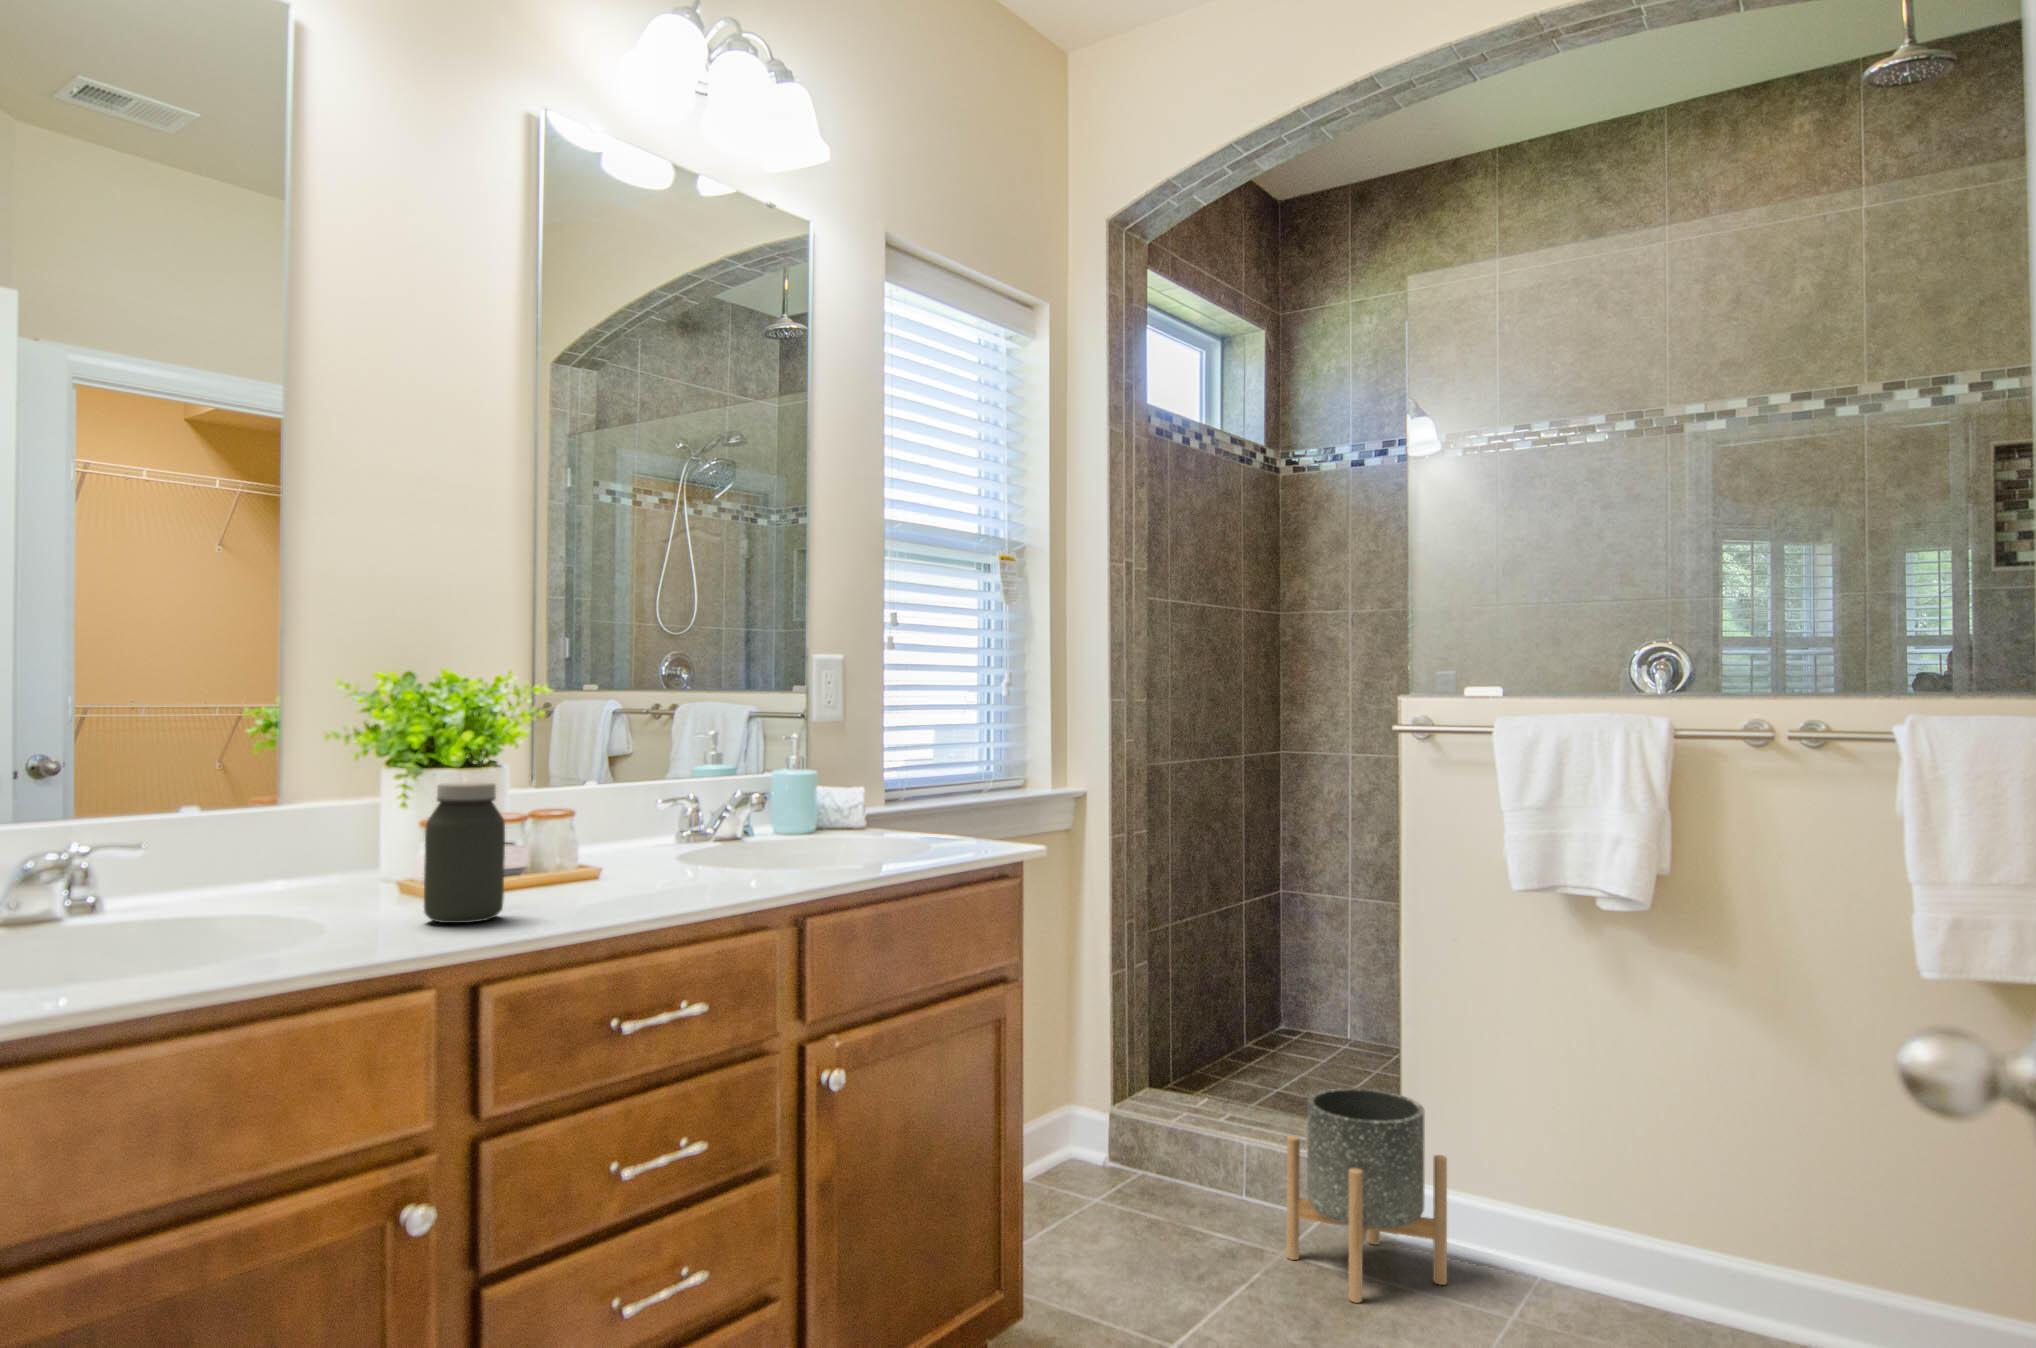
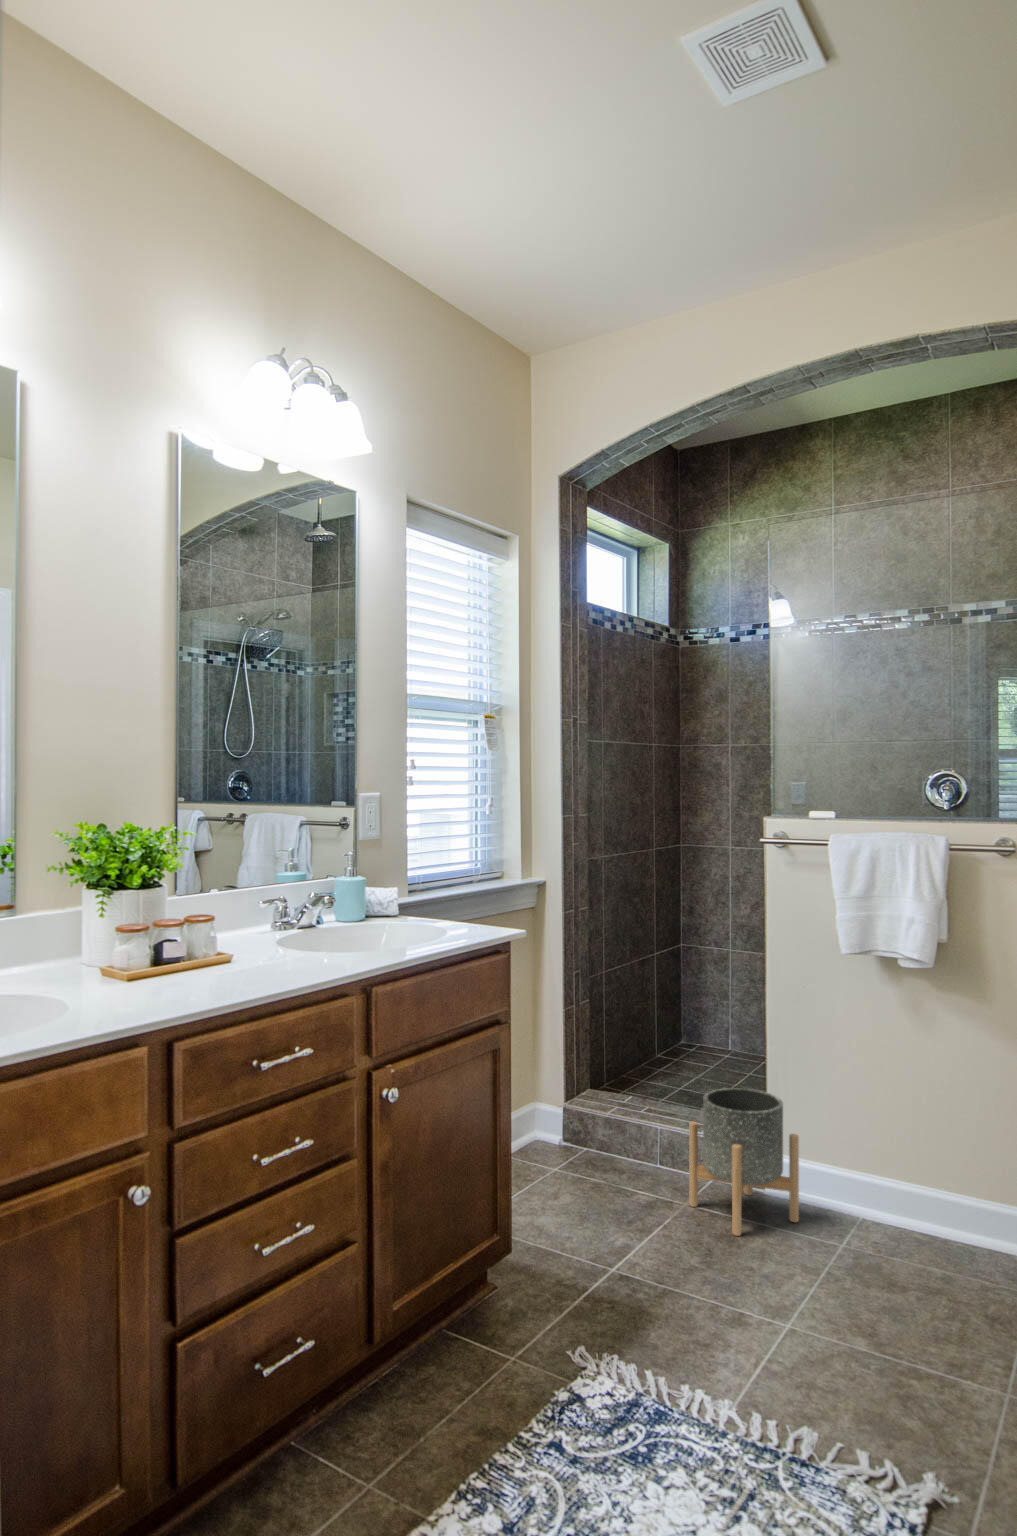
jar: present [424,782,505,923] -> none [130,906,182,1001]

